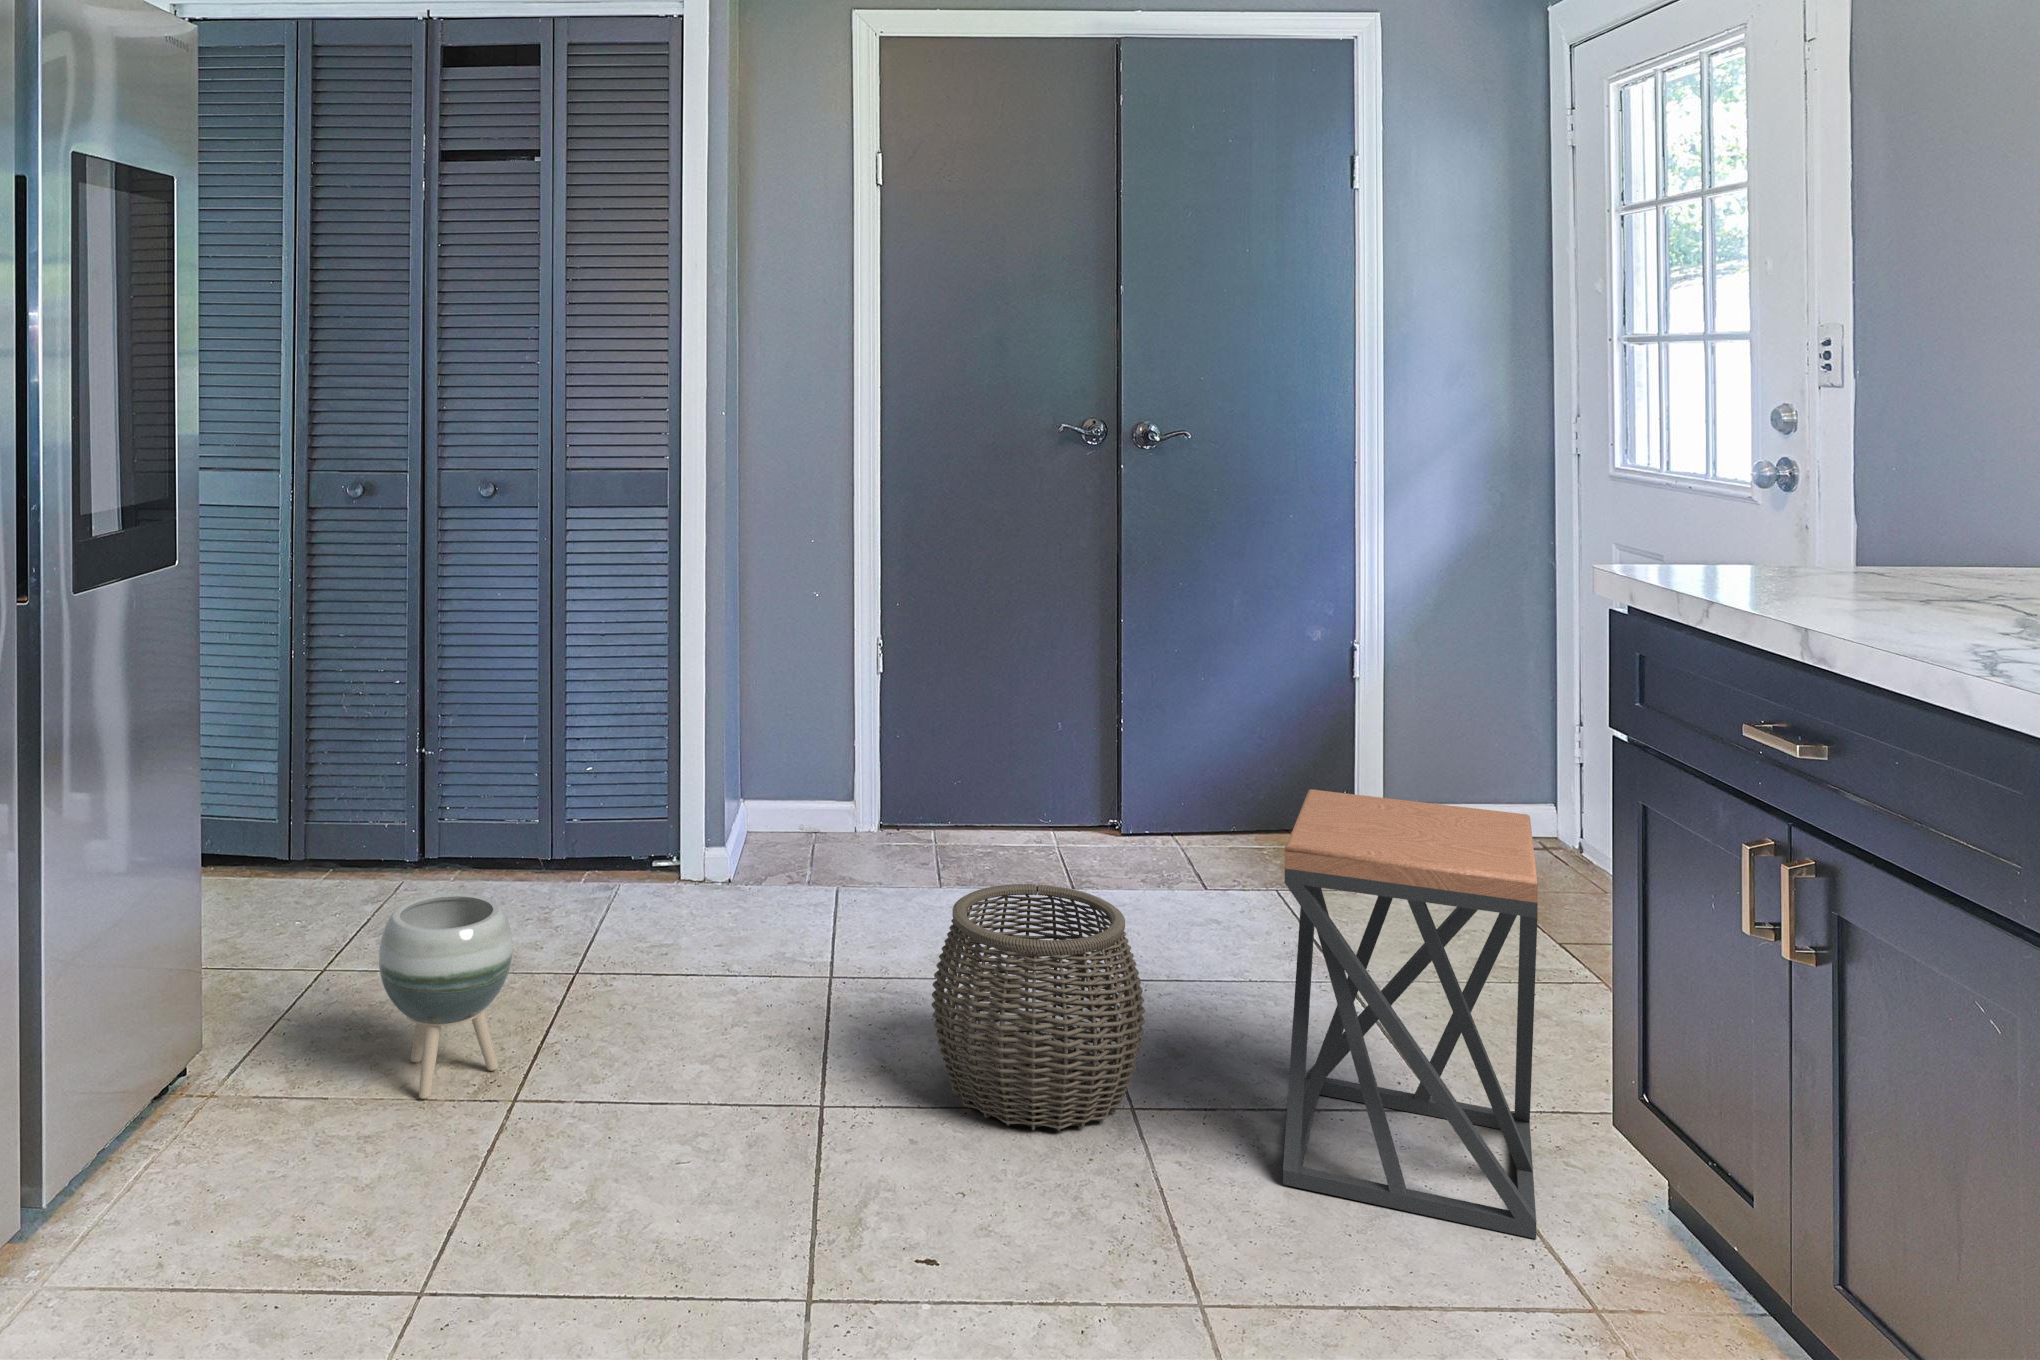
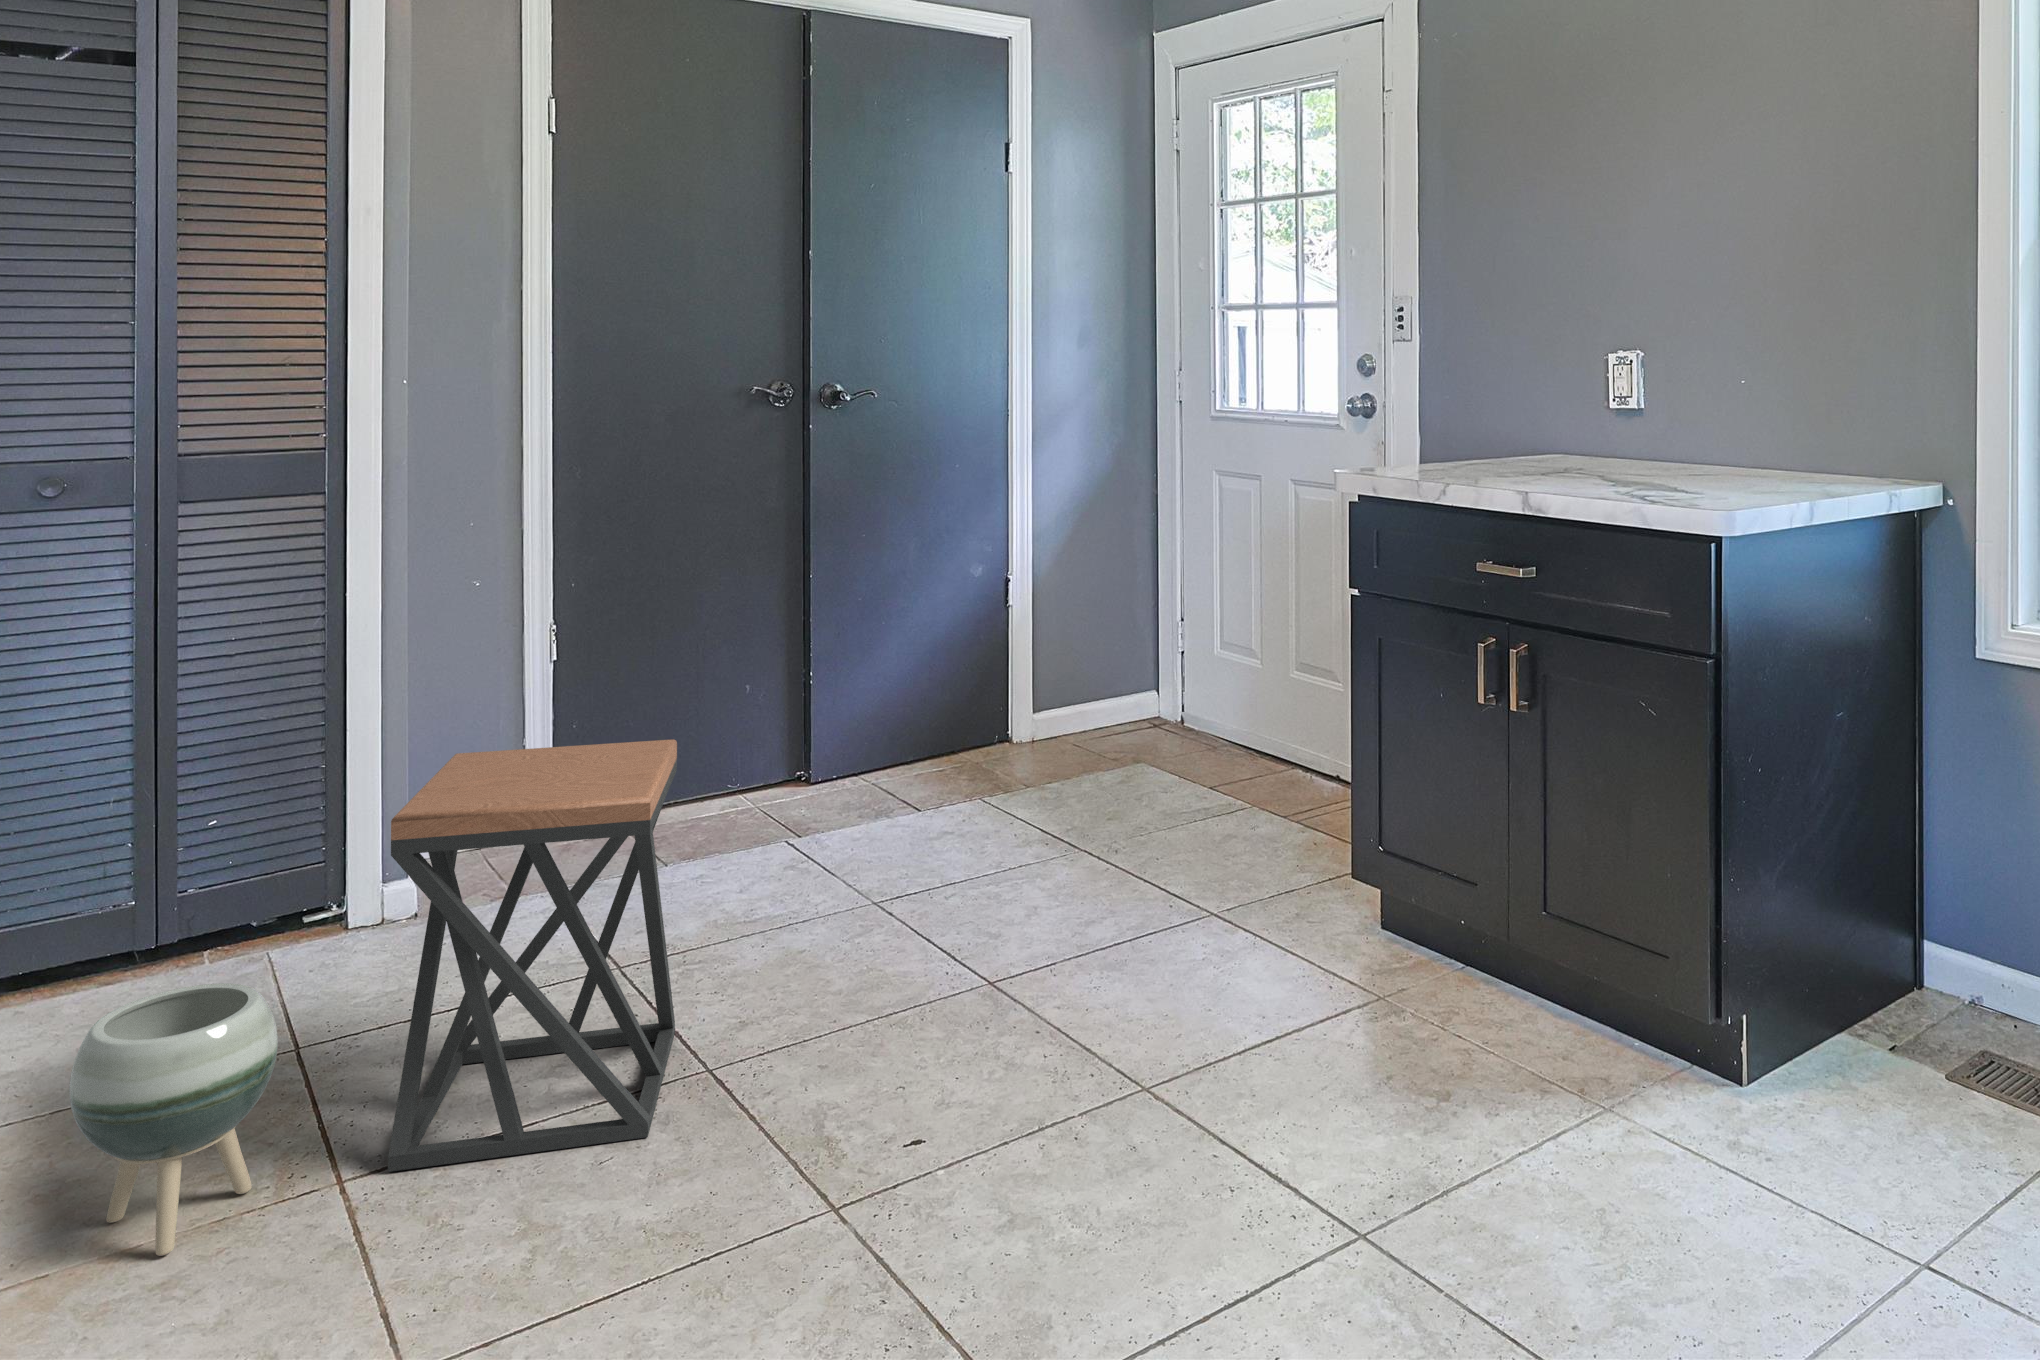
stool: present [1283,789,1538,1239] -> present [388,739,677,1172]
woven basket: present [932,884,1145,1131] -> none [787,818,996,1050]

